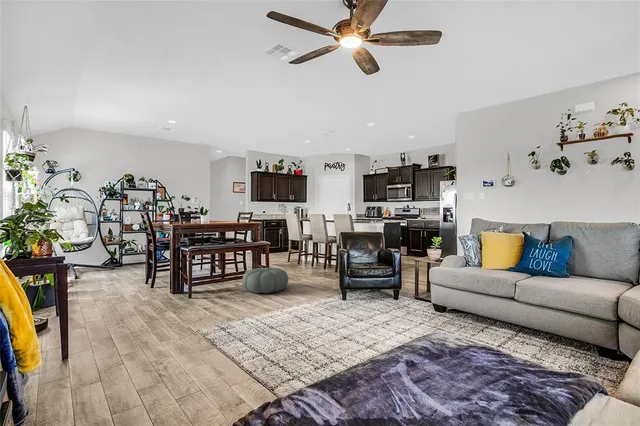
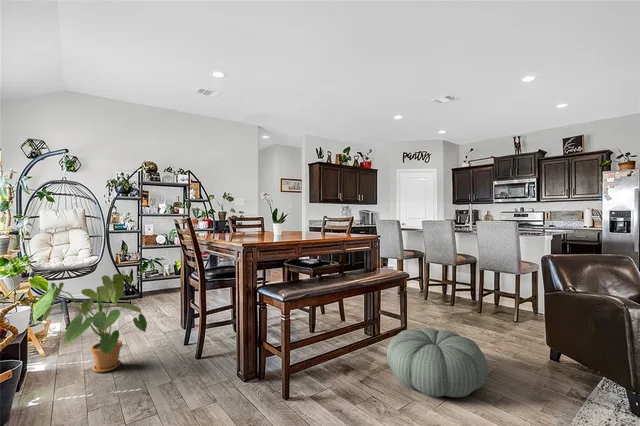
house plant: none [65,241,123,290] -> present [33,274,147,372]

